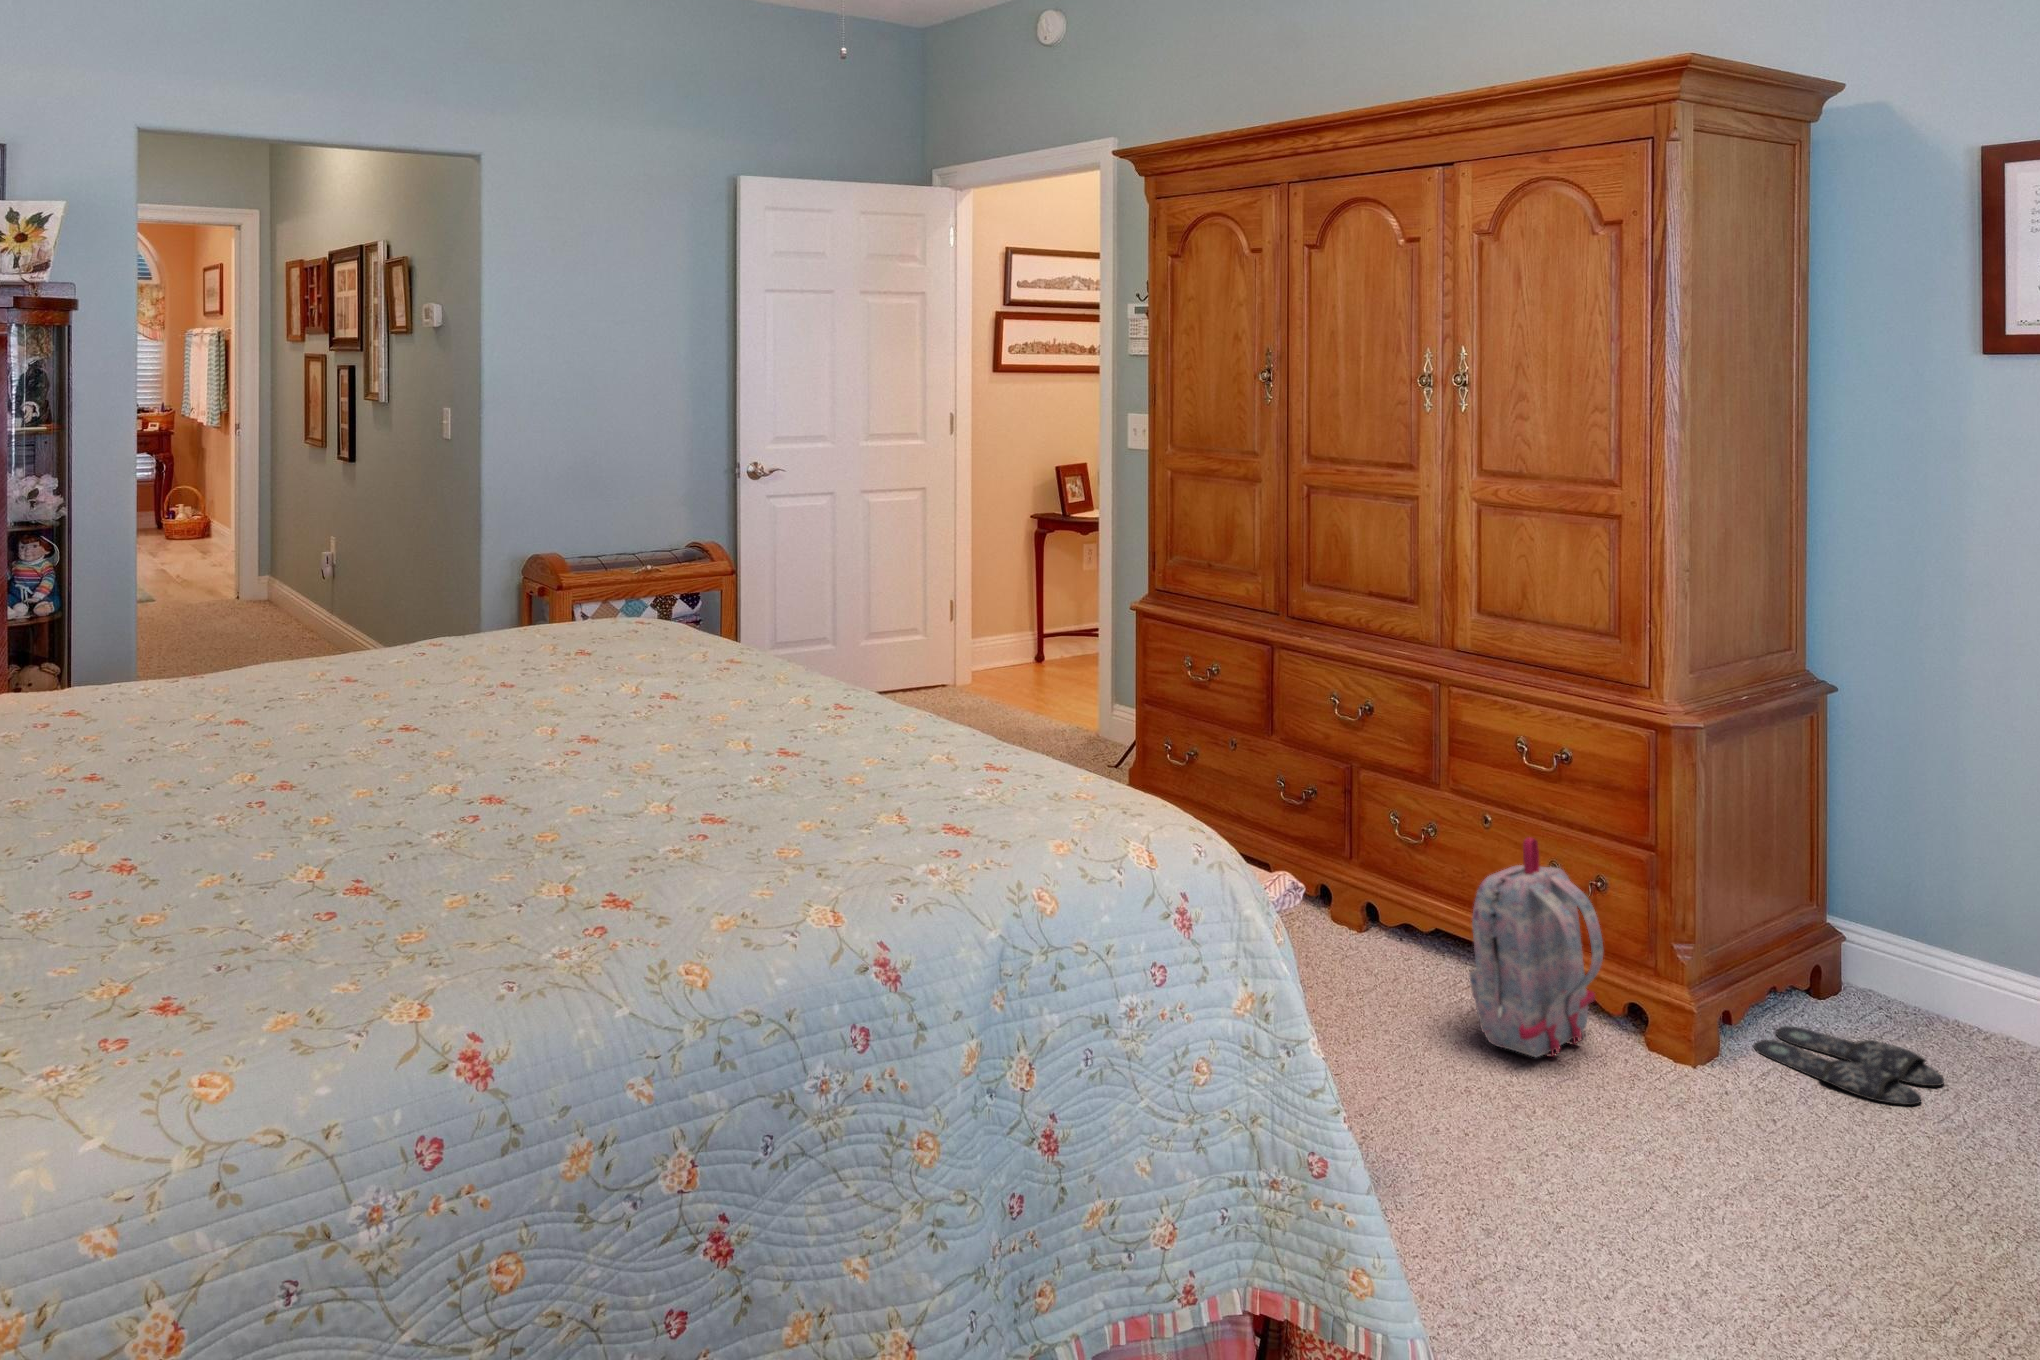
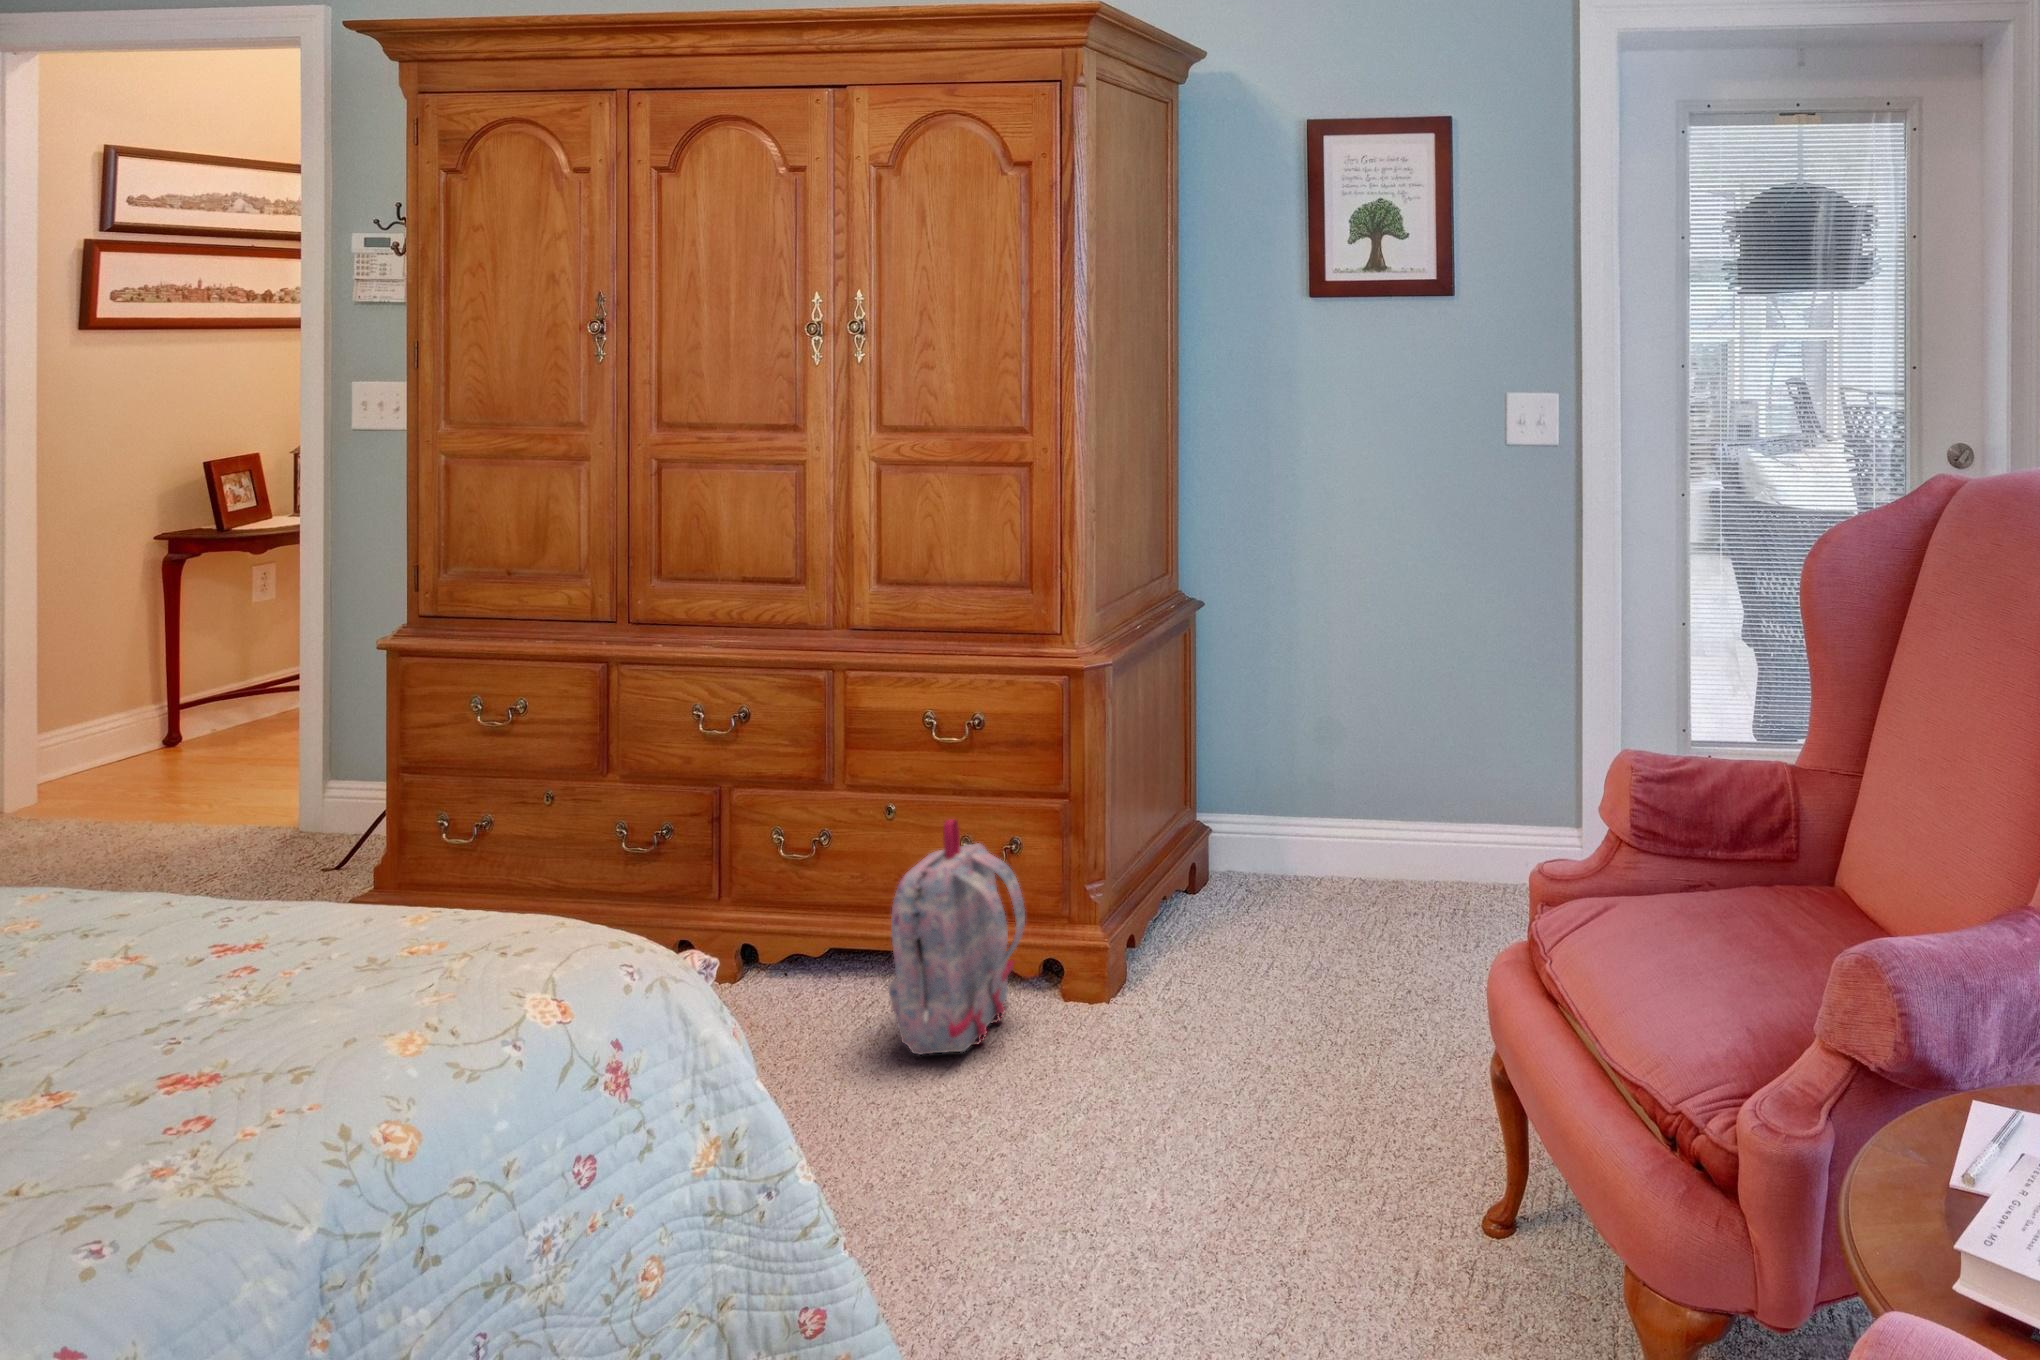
slippers: present [1754,1026,1944,1105] -> none [1154,919,1301,976]

